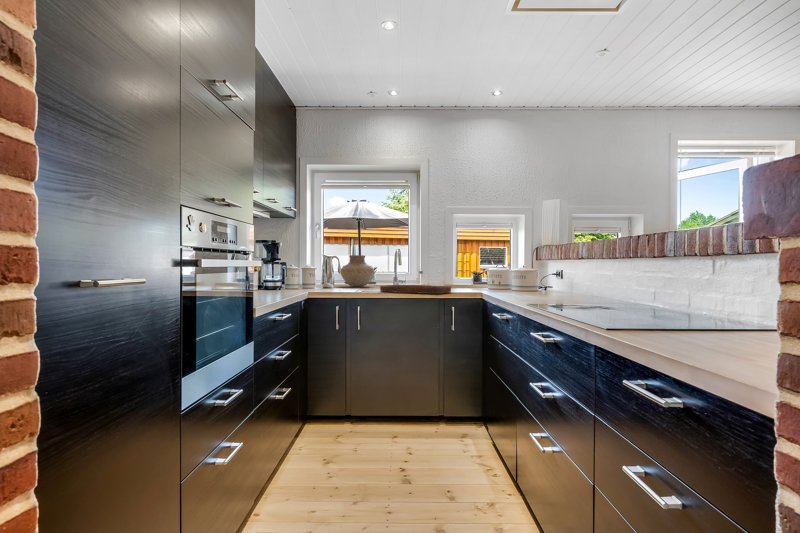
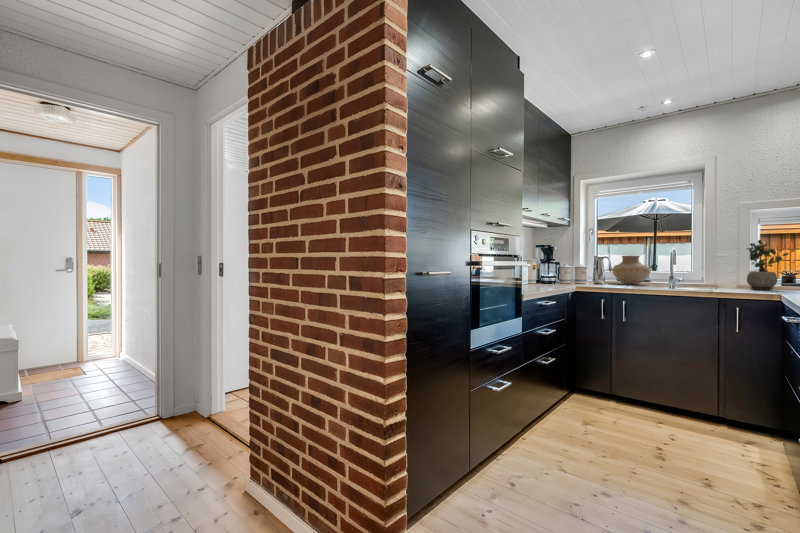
potted plant: none [443,243,469,287] -> present [747,240,789,290]
tray: present [380,271,451,294] -> none [649,270,746,295]

